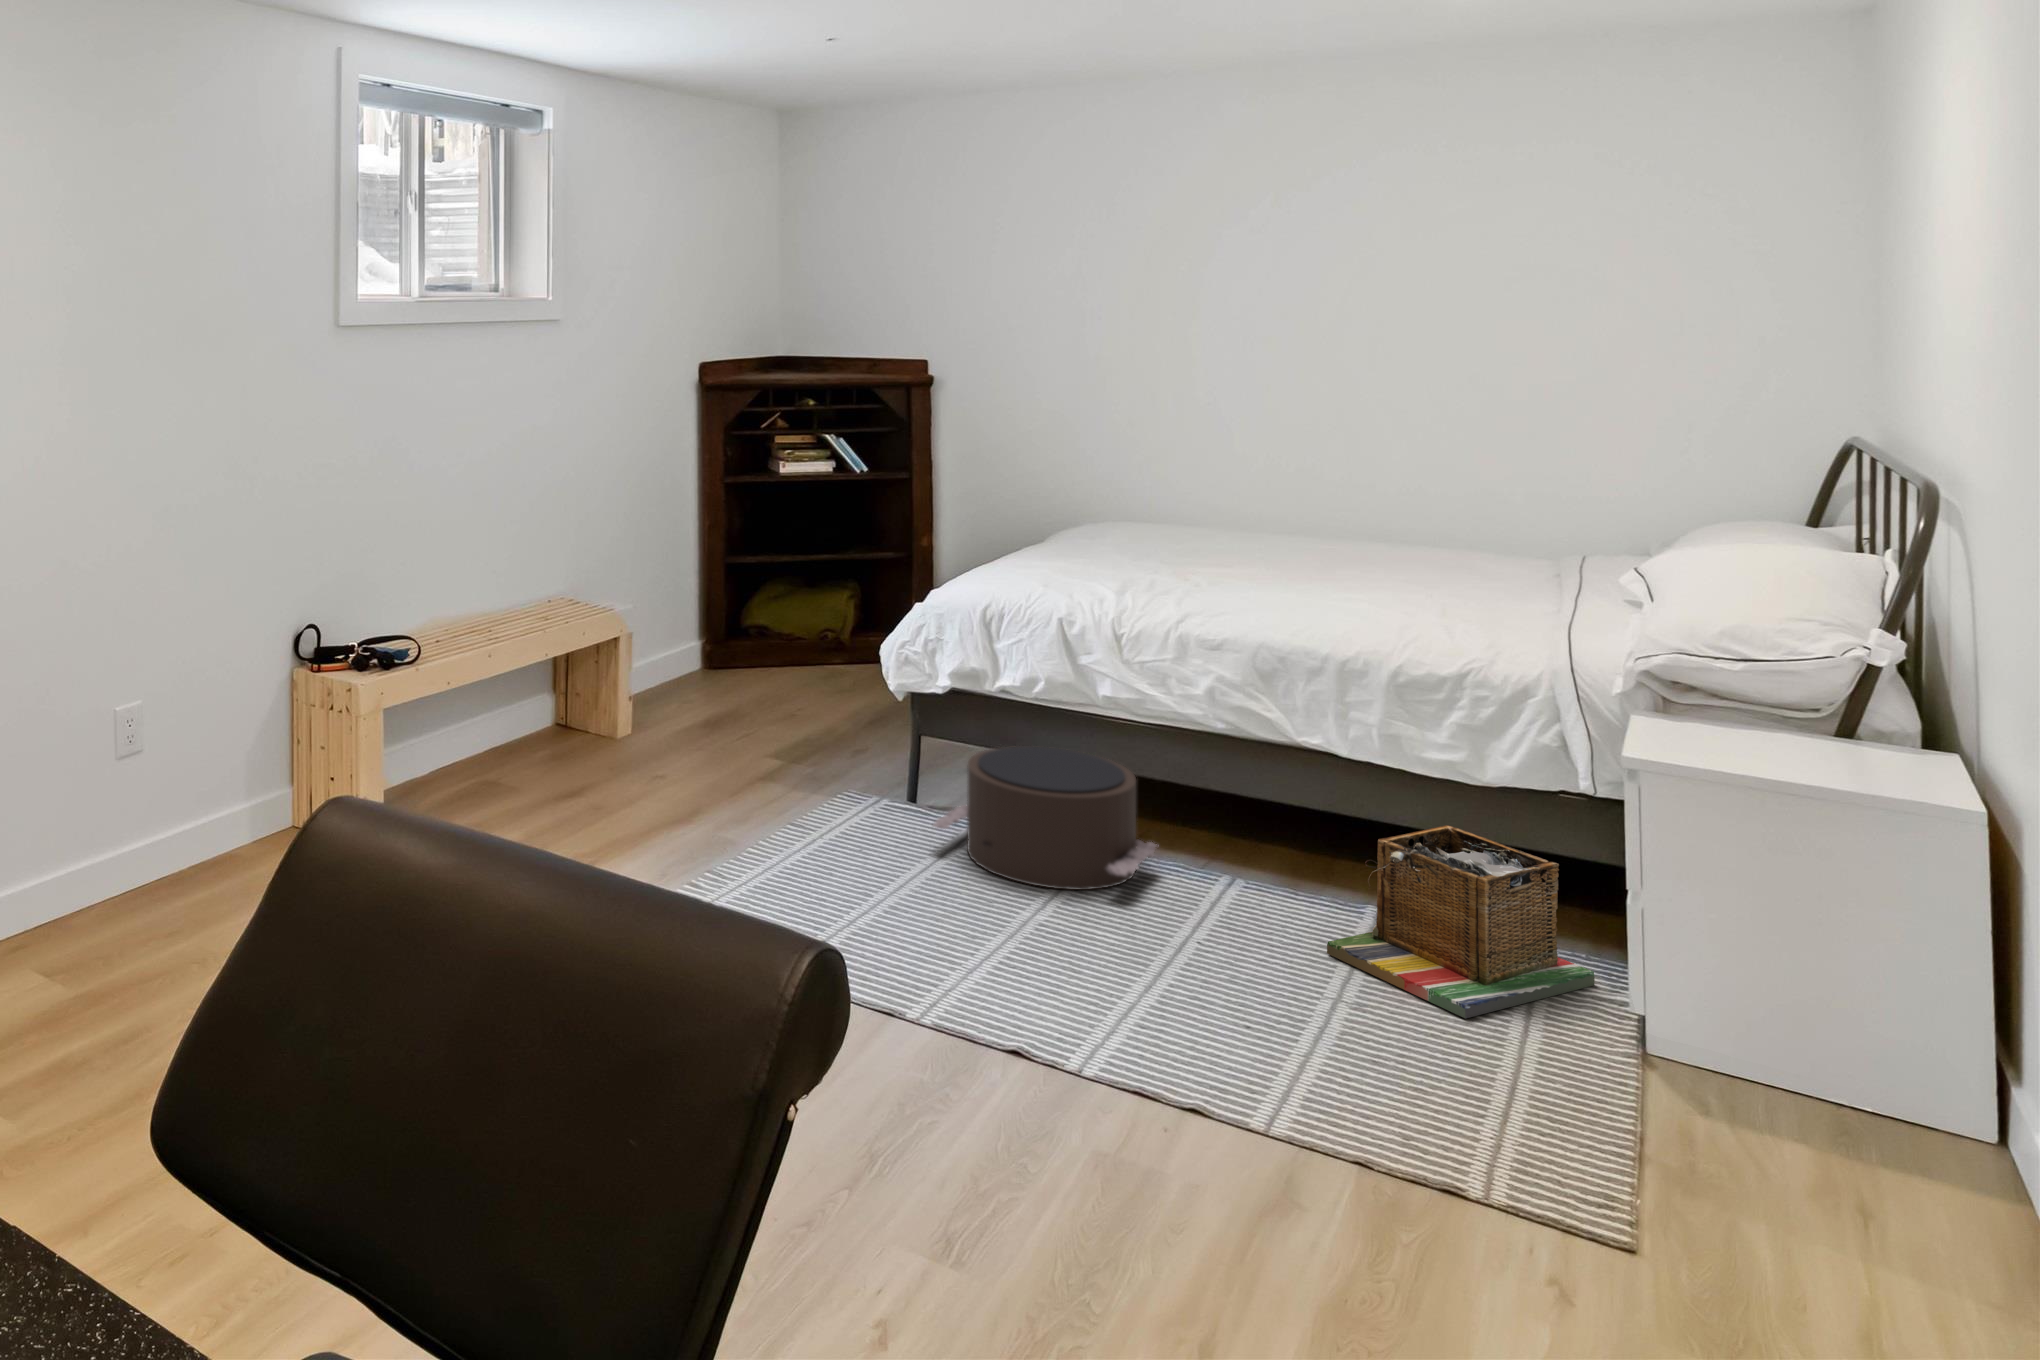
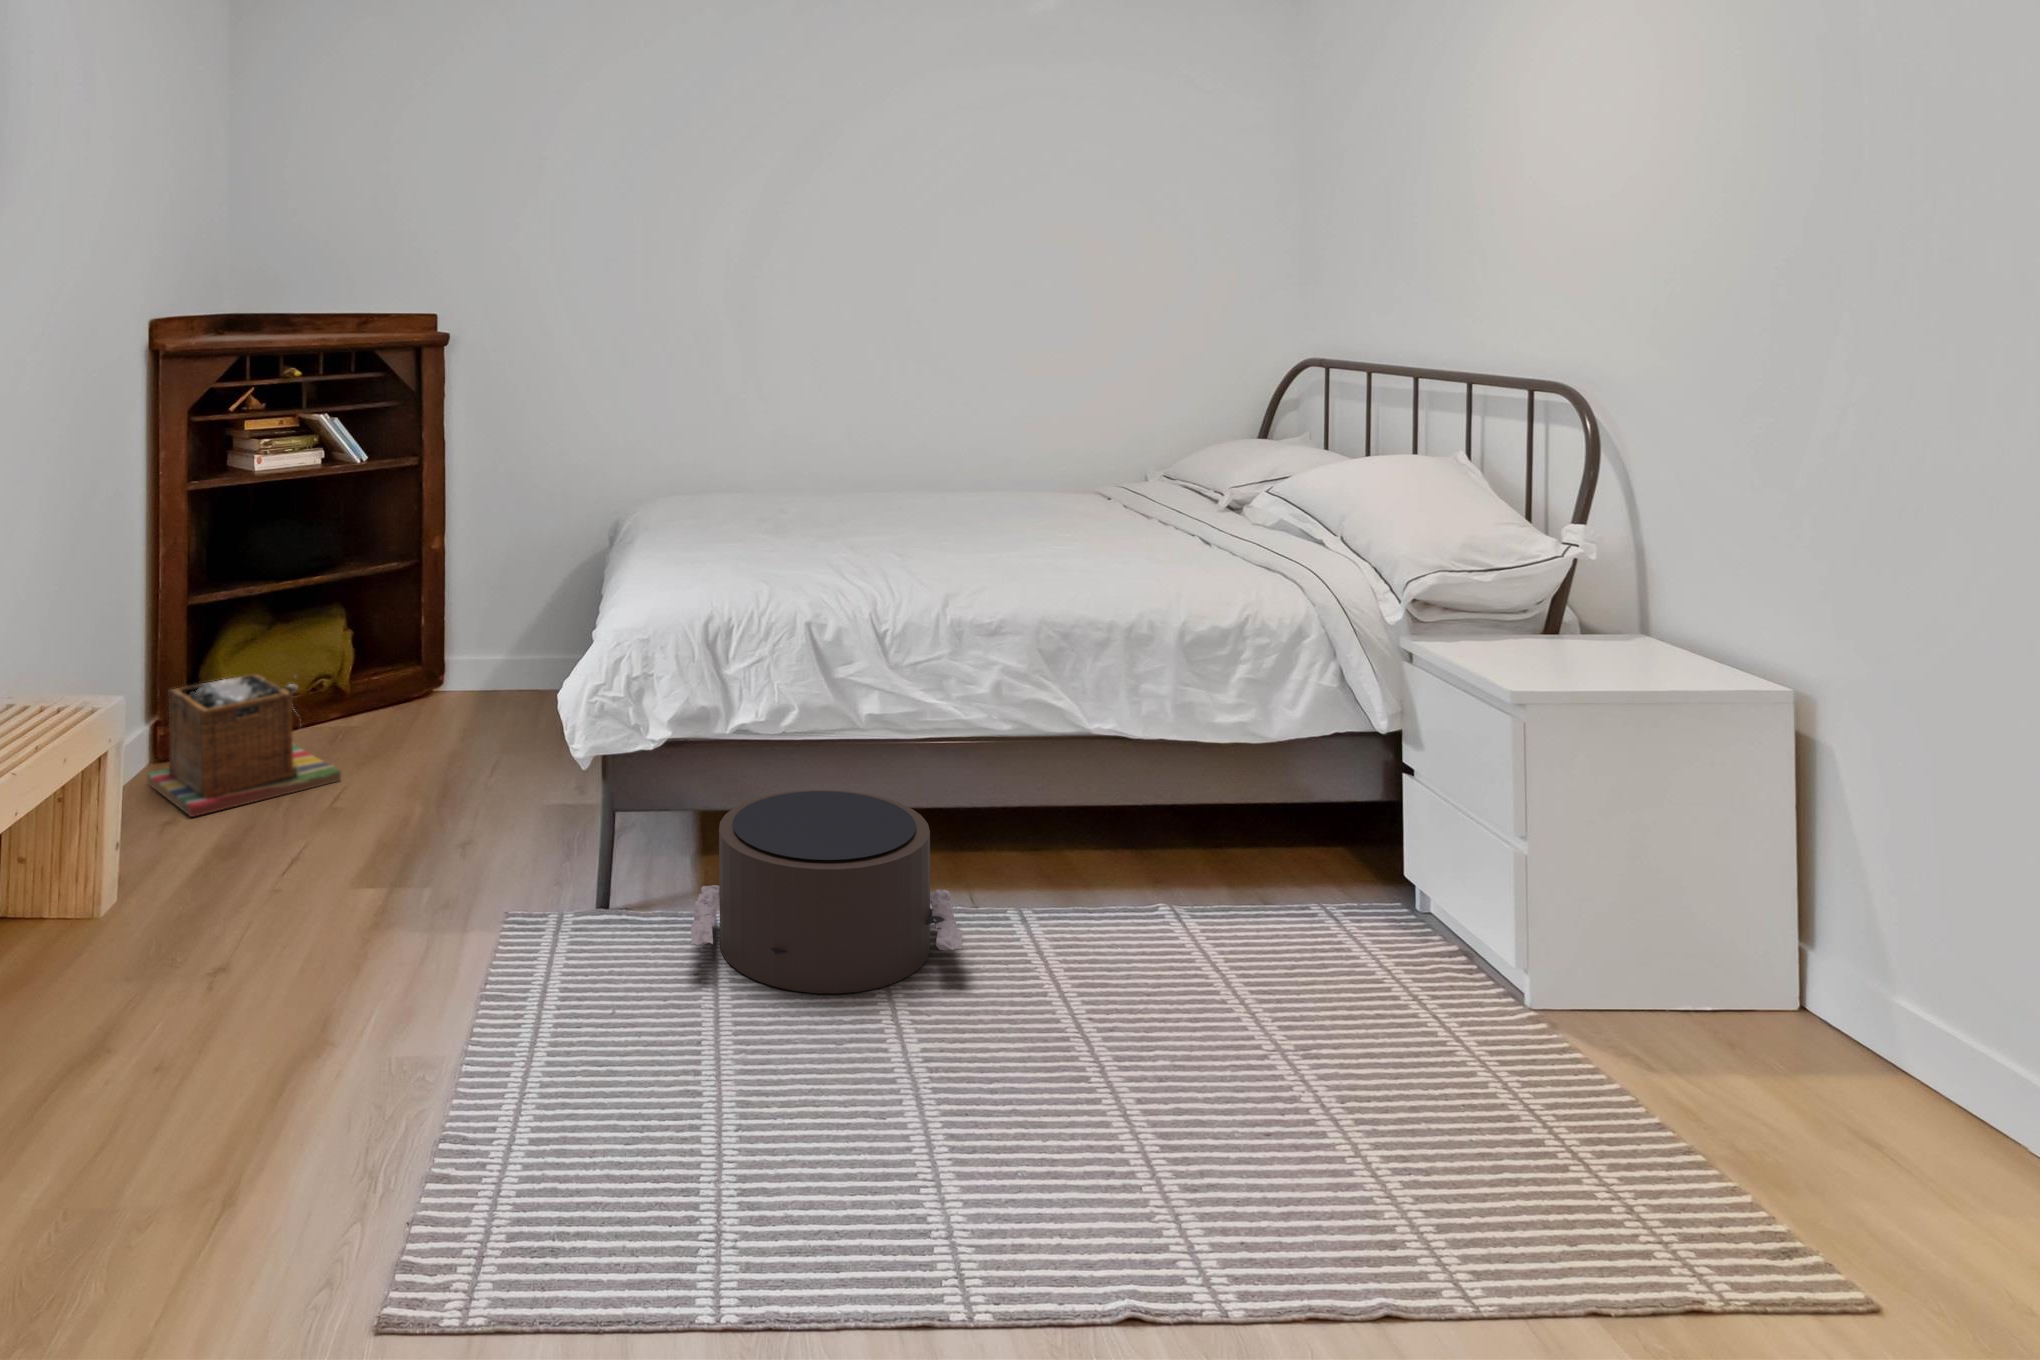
laundry basket: present [1327,825,1595,1019] -> present [147,674,341,817]

